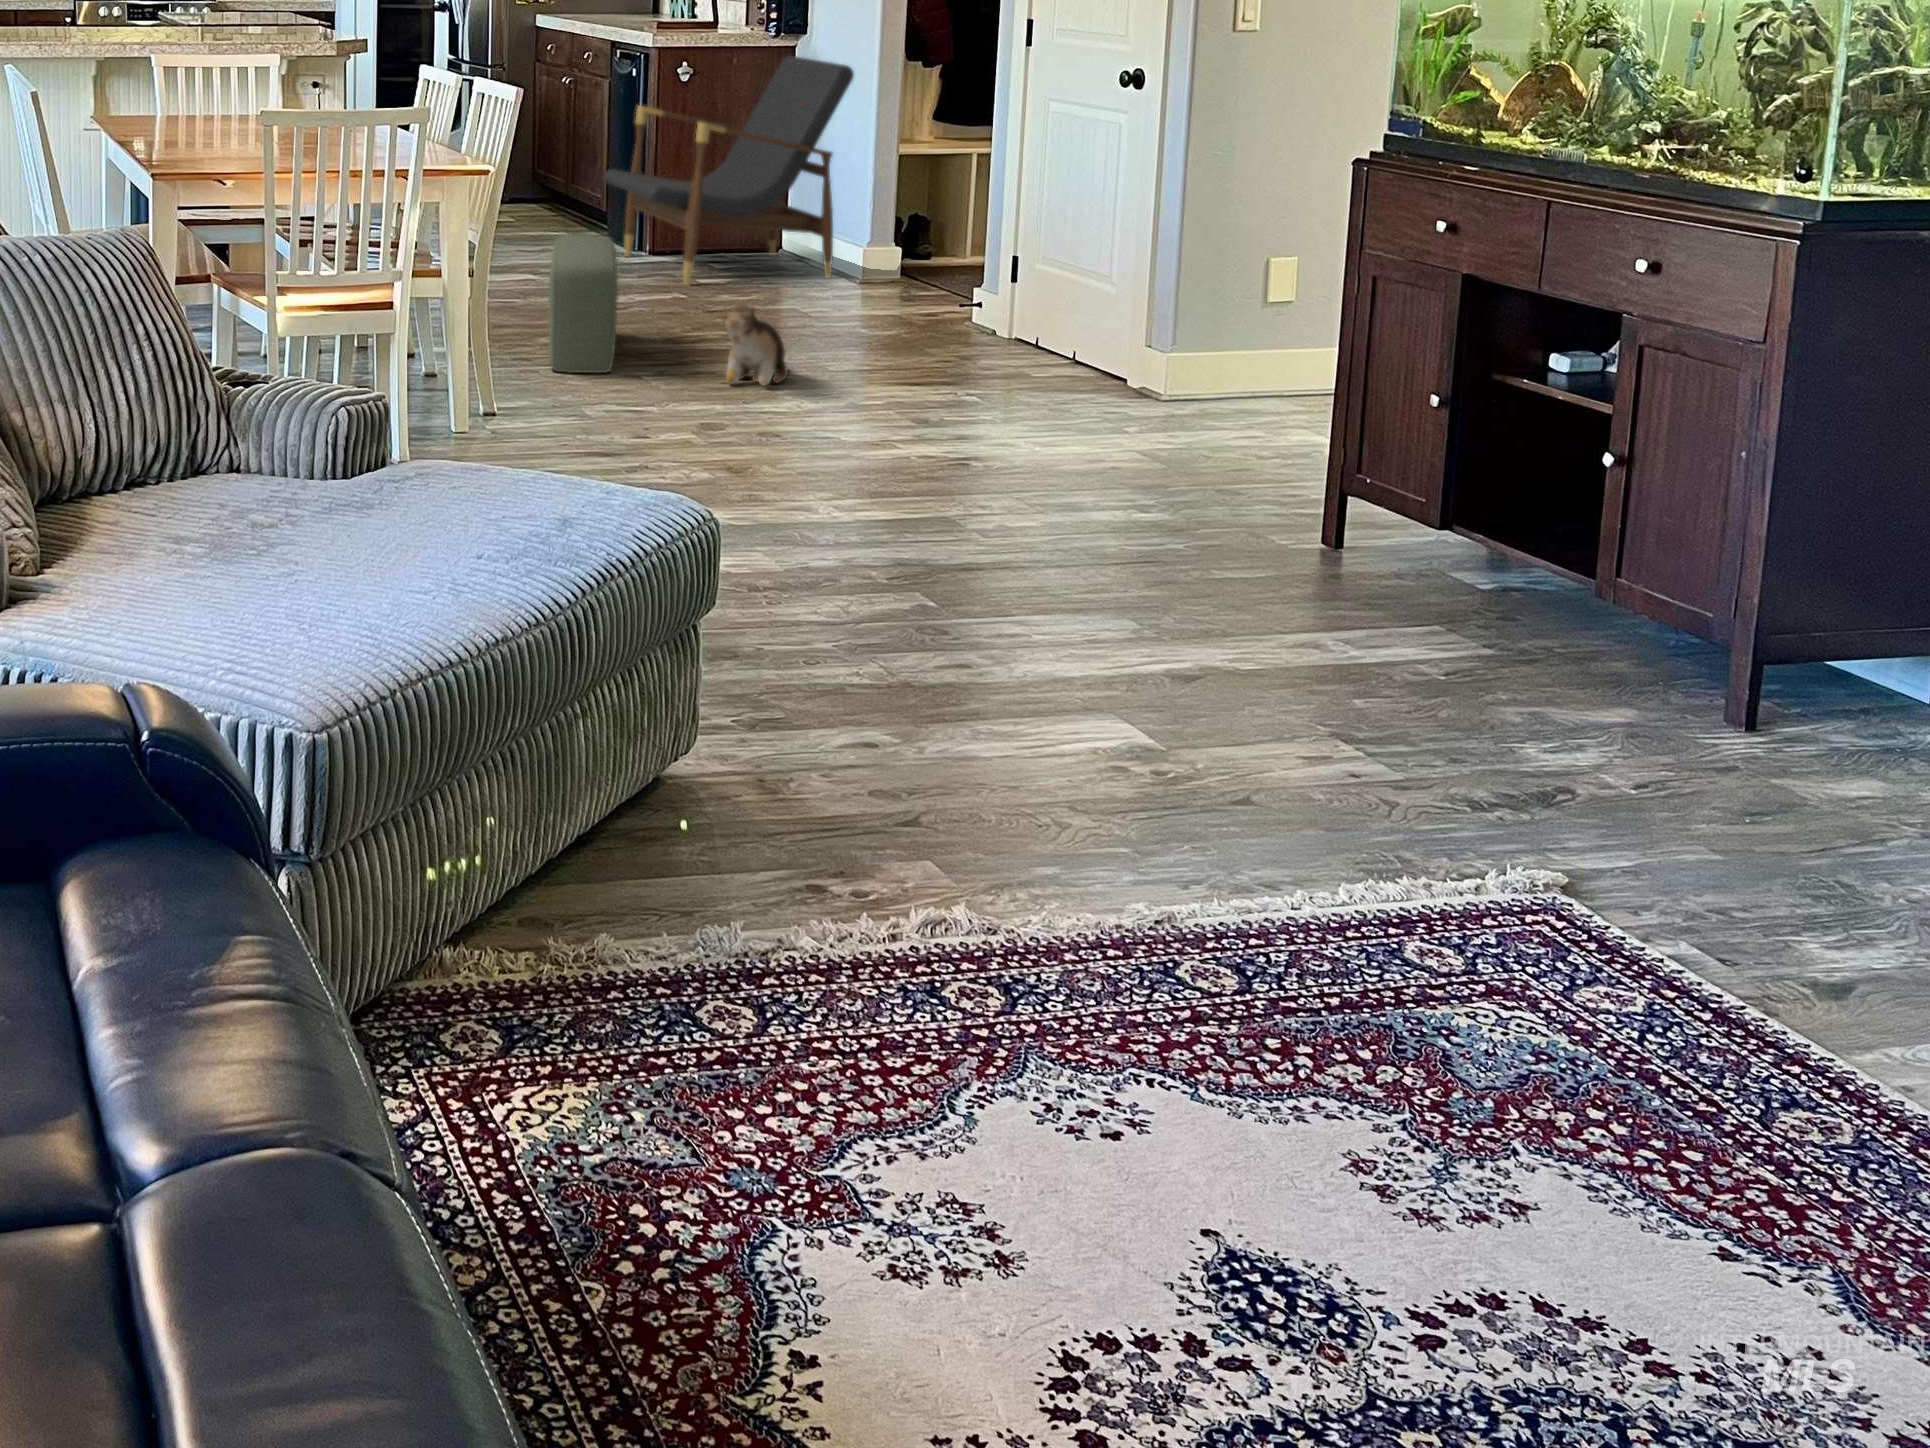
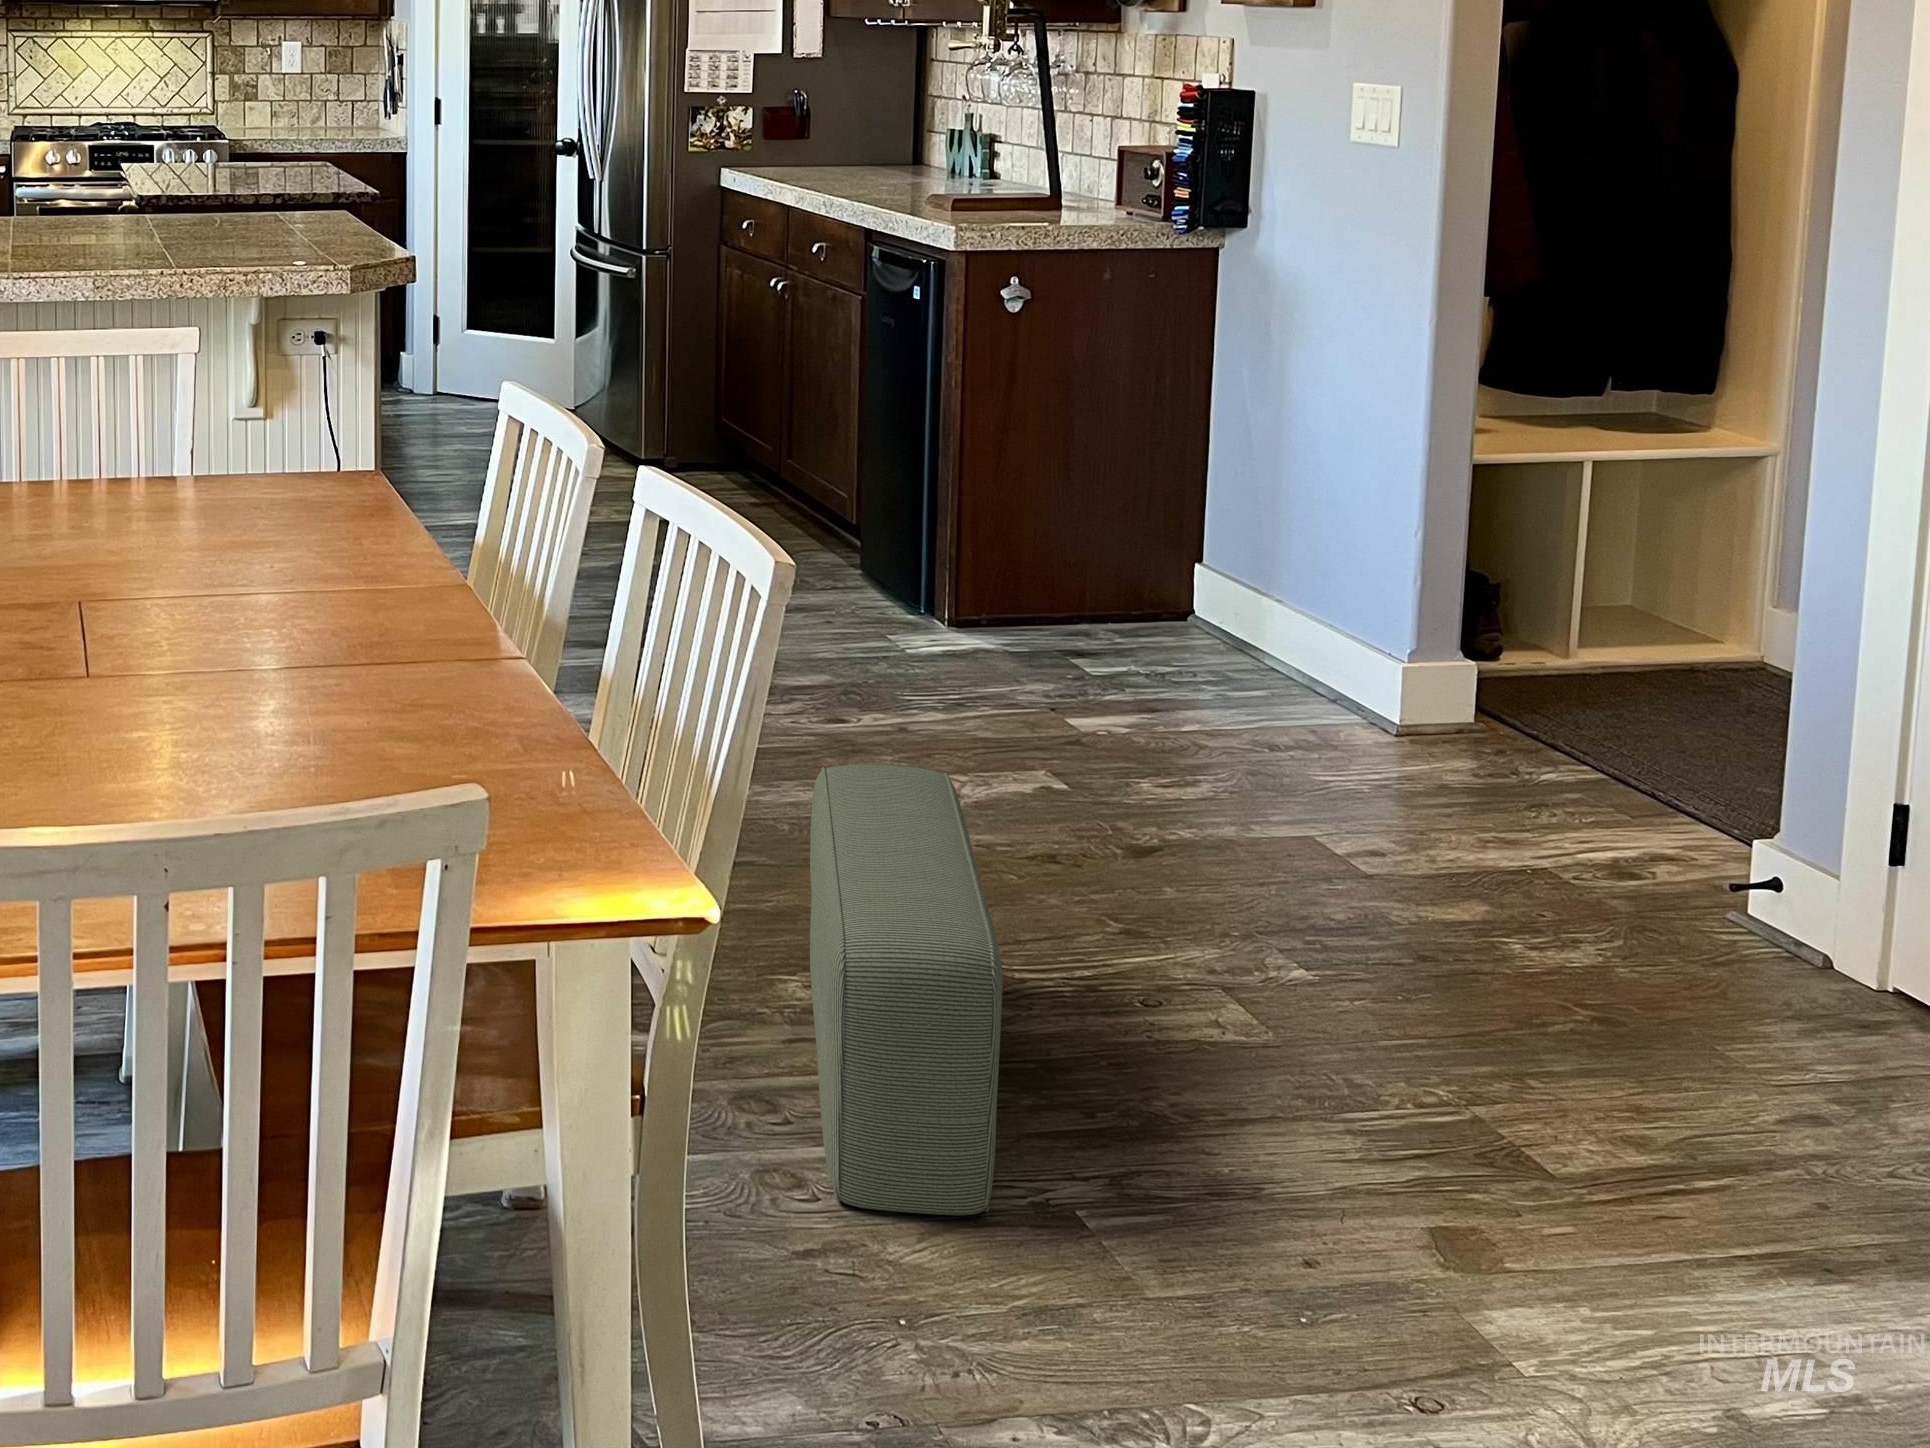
lounge chair: present [604,56,854,285] -> none [869,271,1377,750]
plush toy: present [724,303,787,386] -> none [1299,1091,1468,1310]

